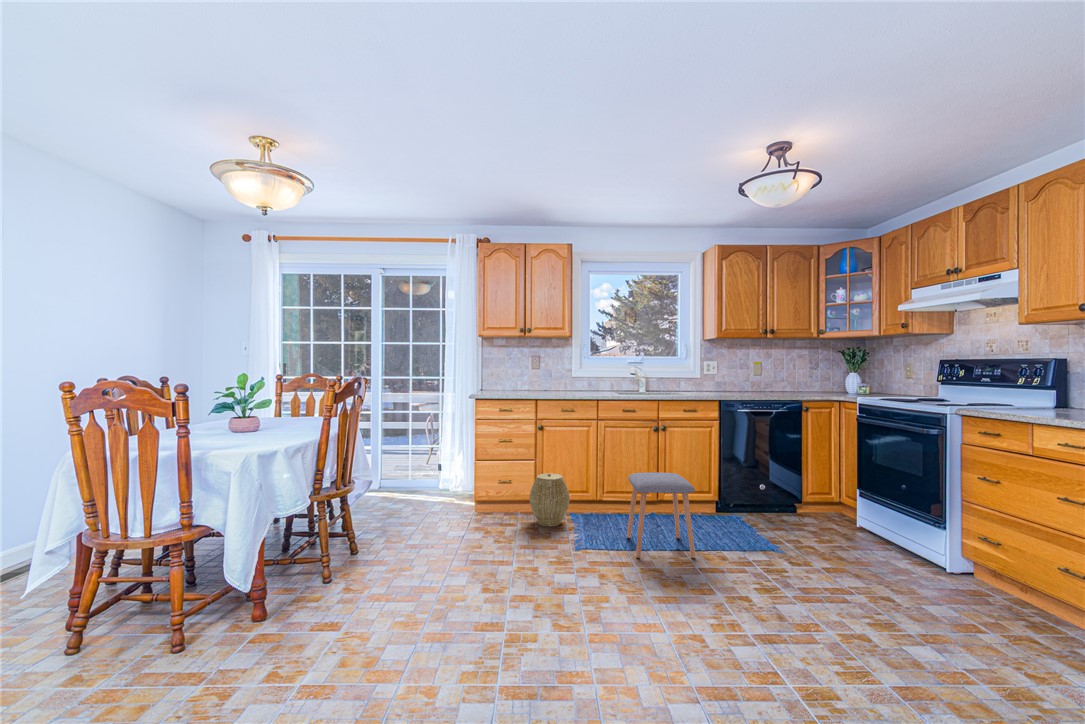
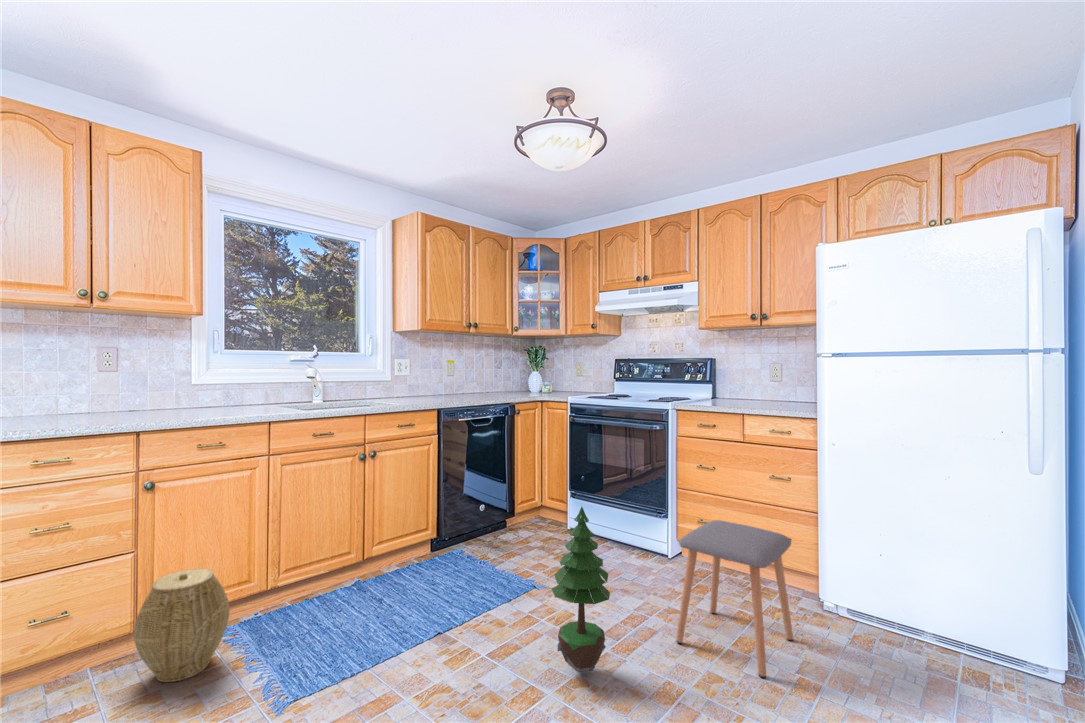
stool: present [627,472,696,559] -> present [676,520,793,678]
potted tree: none [727,473,776,597] -> present [551,507,610,672]

